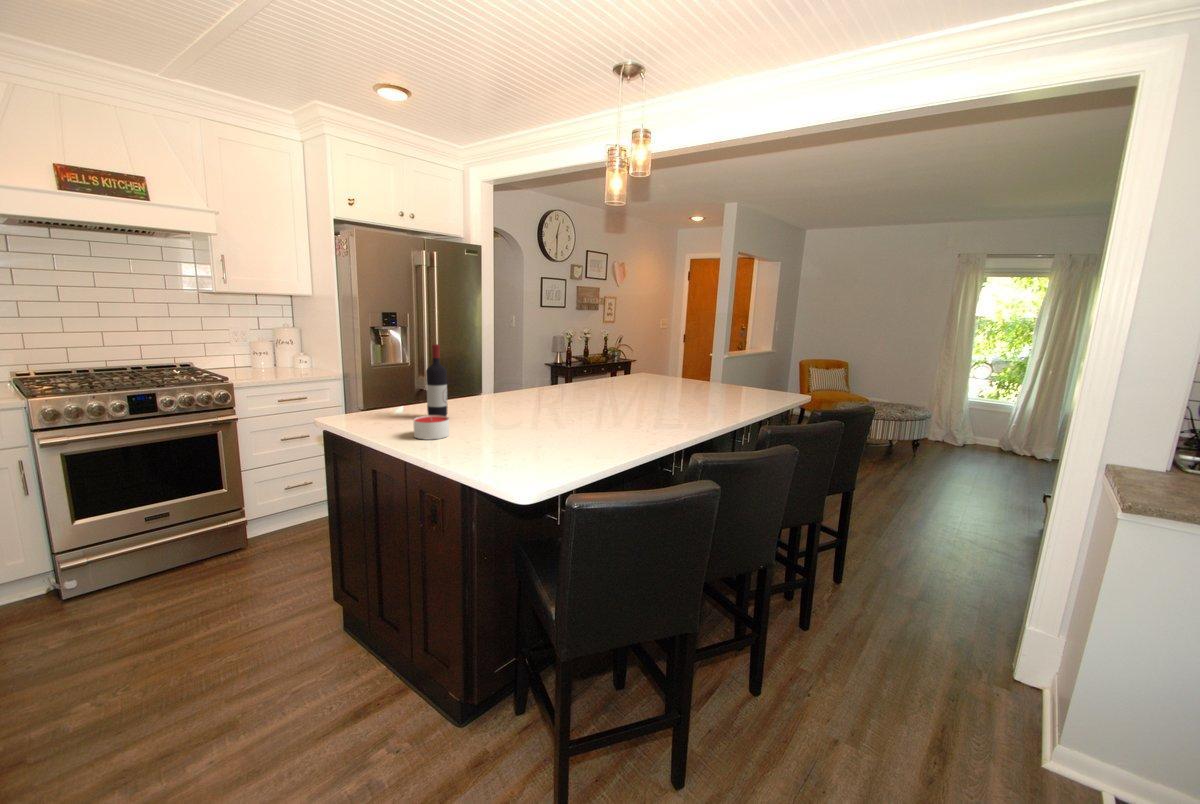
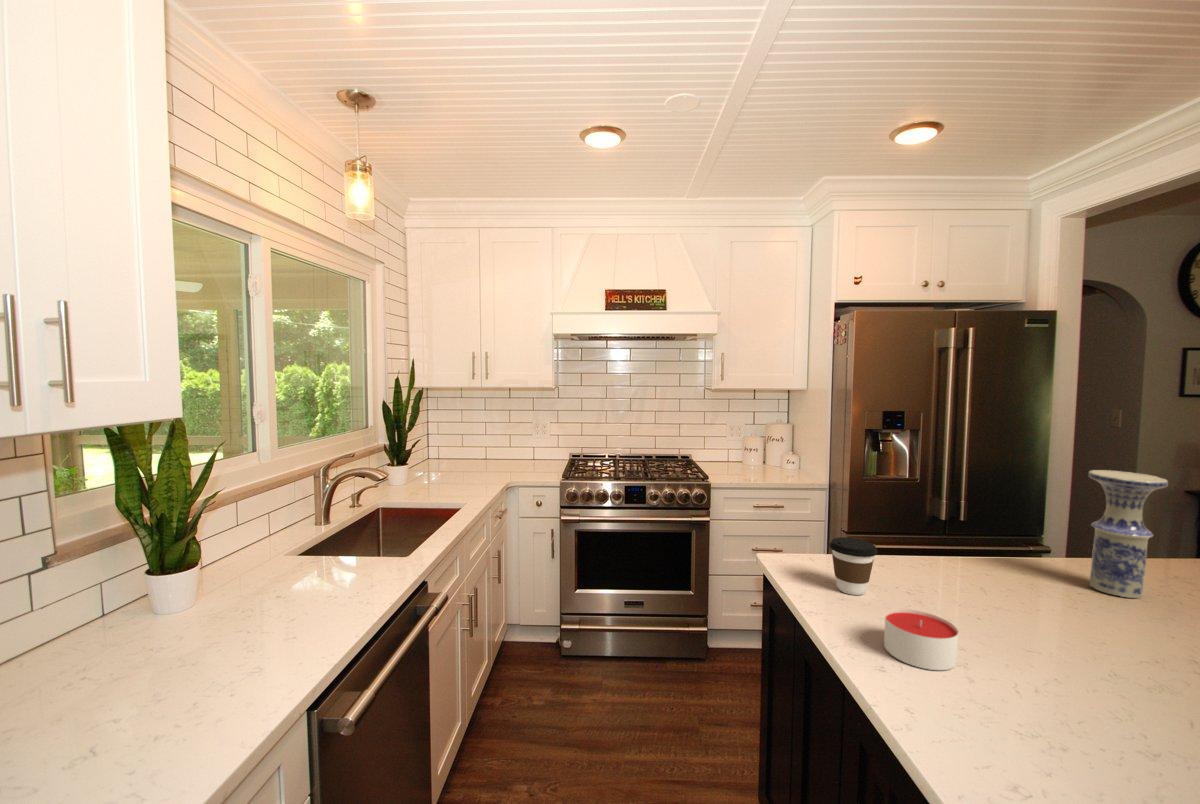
vase: none [497,338,526,400] -> present [1089,470,1168,598]
wine bottle: present [426,344,448,416] -> none [923,478,967,610]
coffee cup: none [371,389,401,423] -> present [829,537,877,595]

